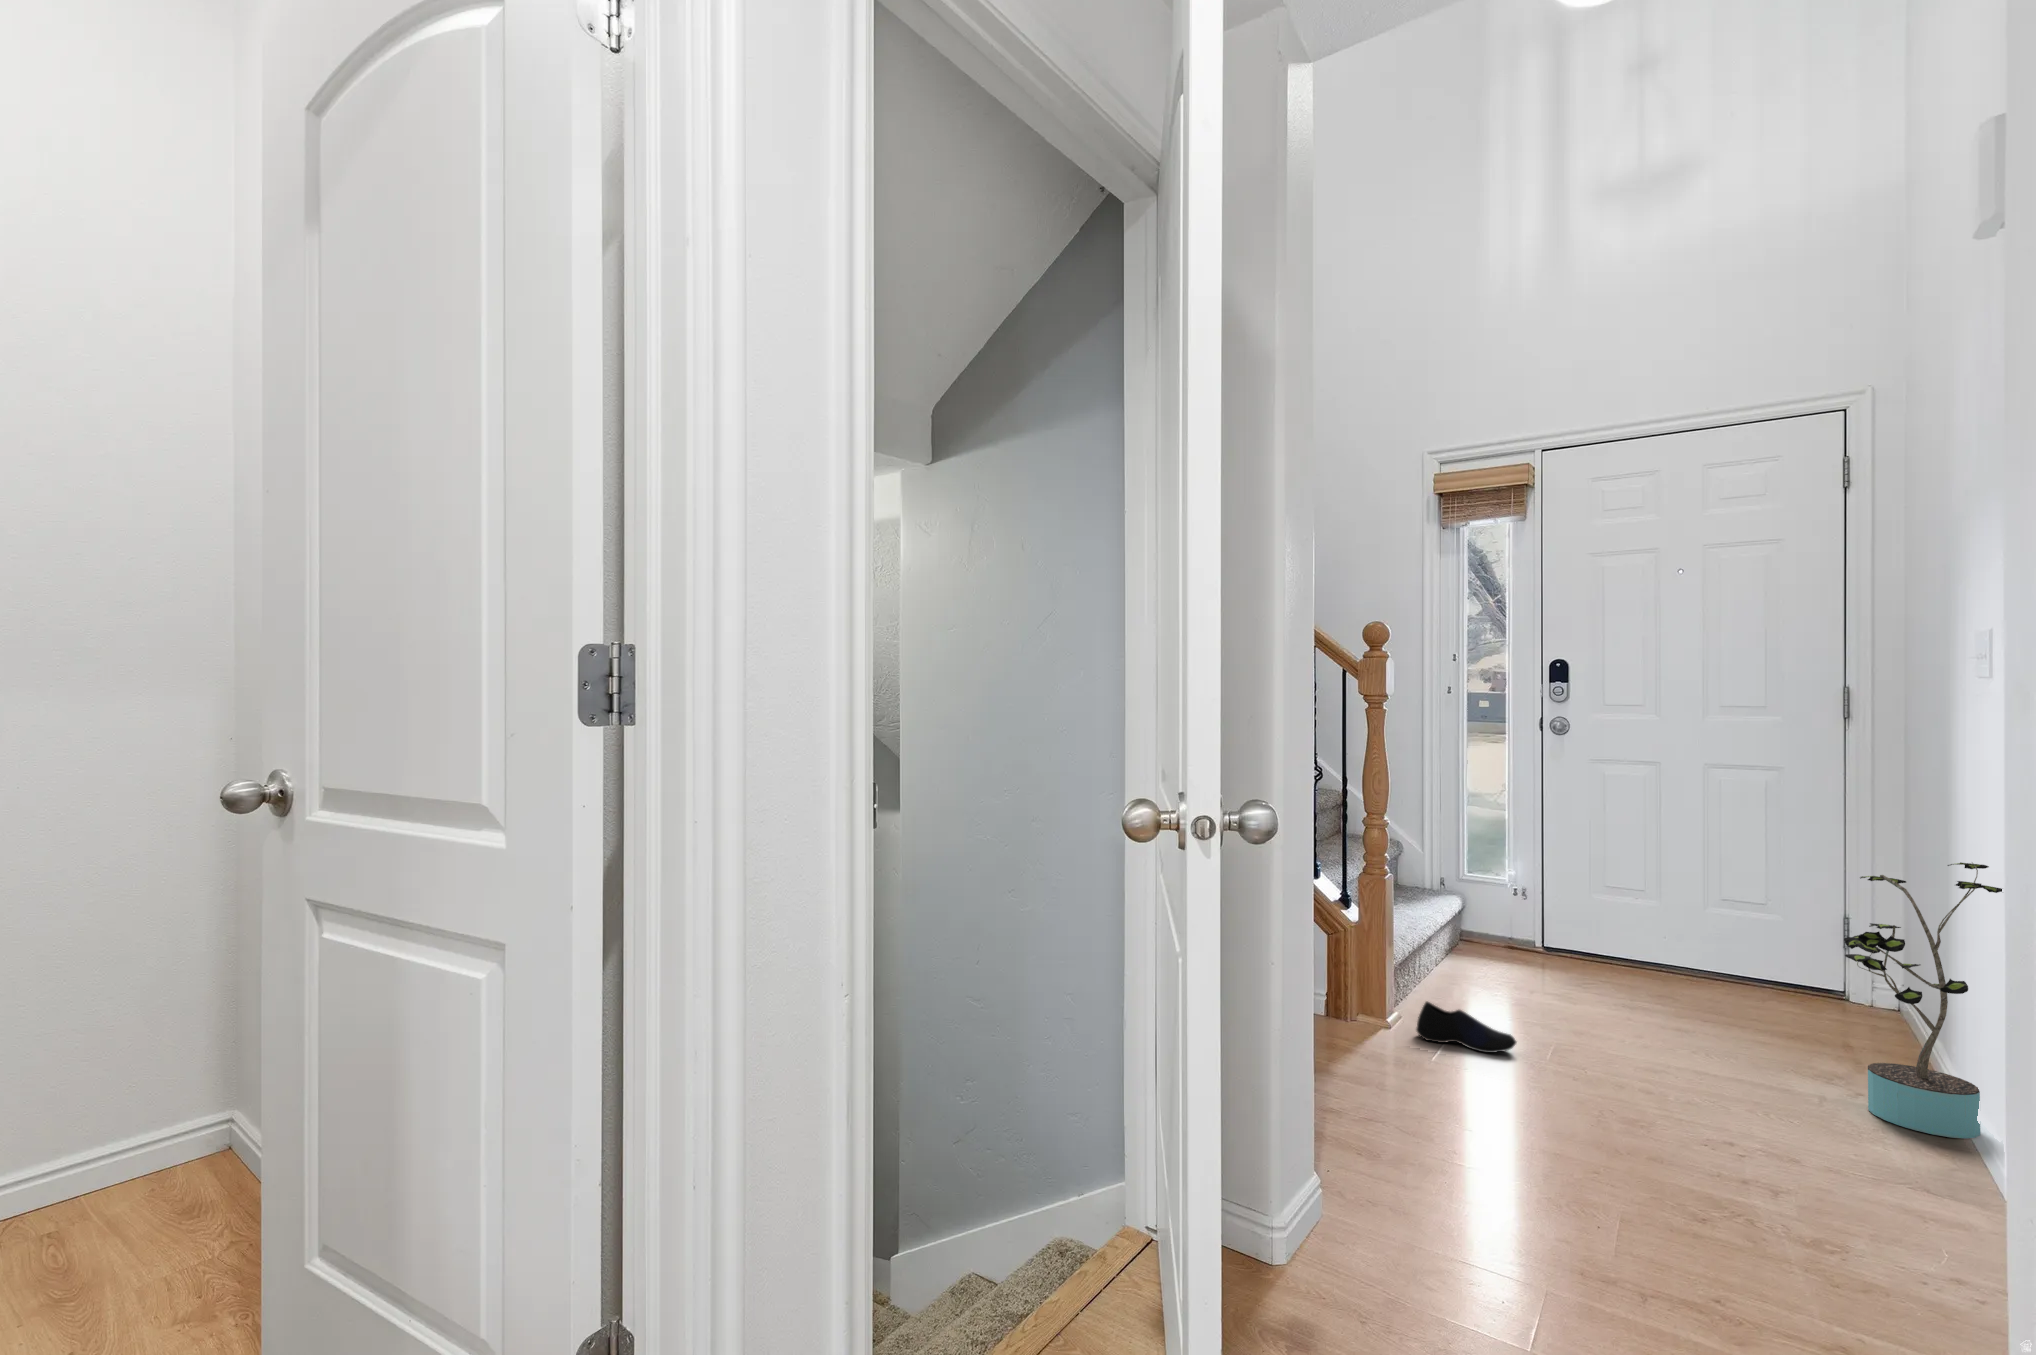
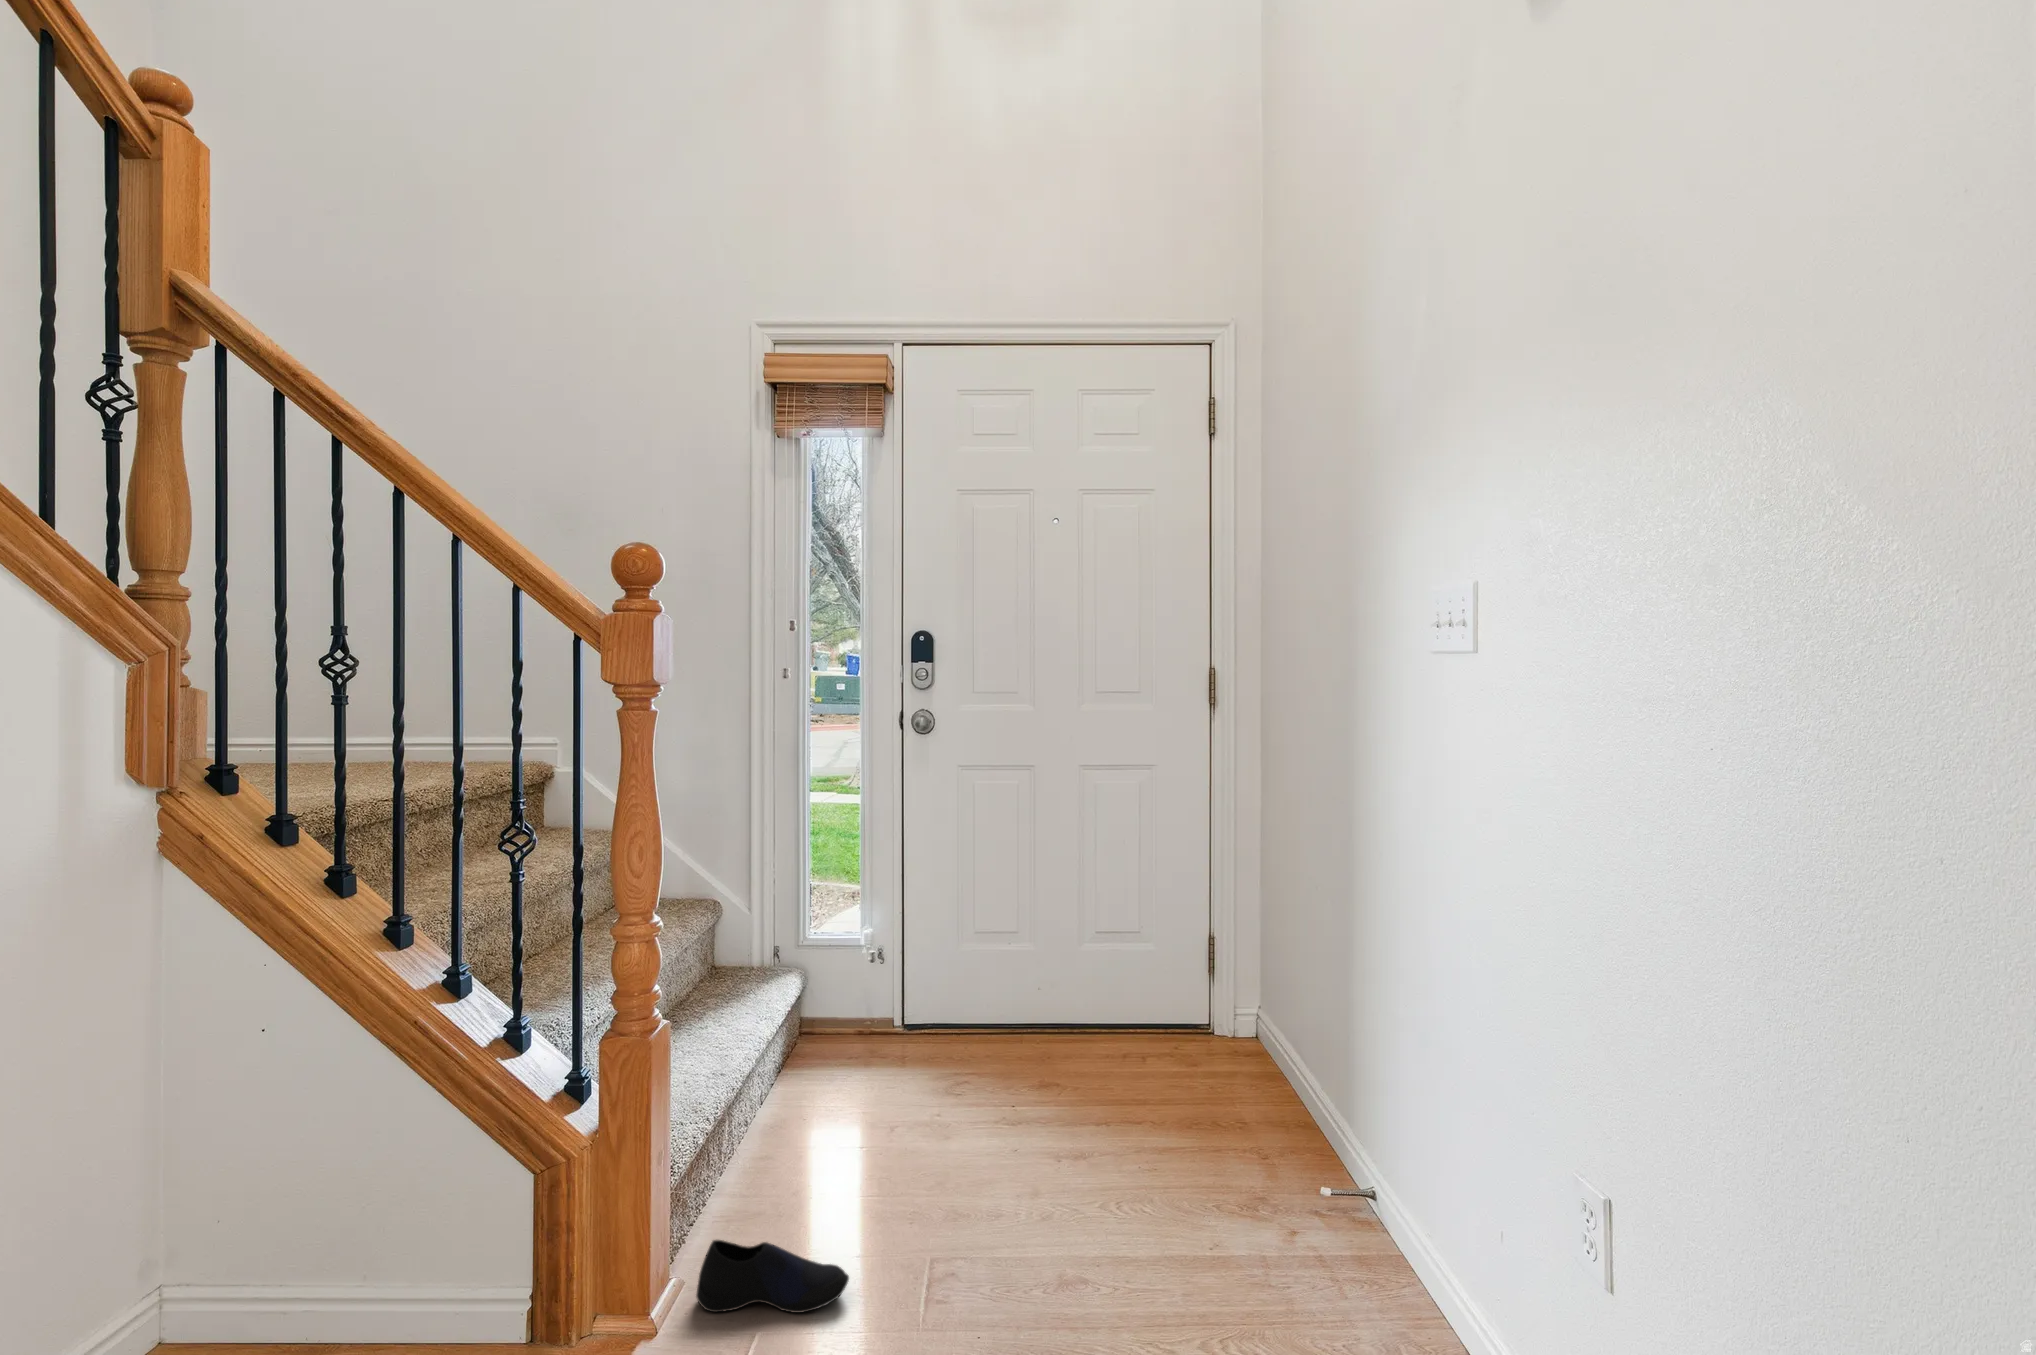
potted plant: present [1844,862,2002,1138] -> none [1244,923,1407,1290]

